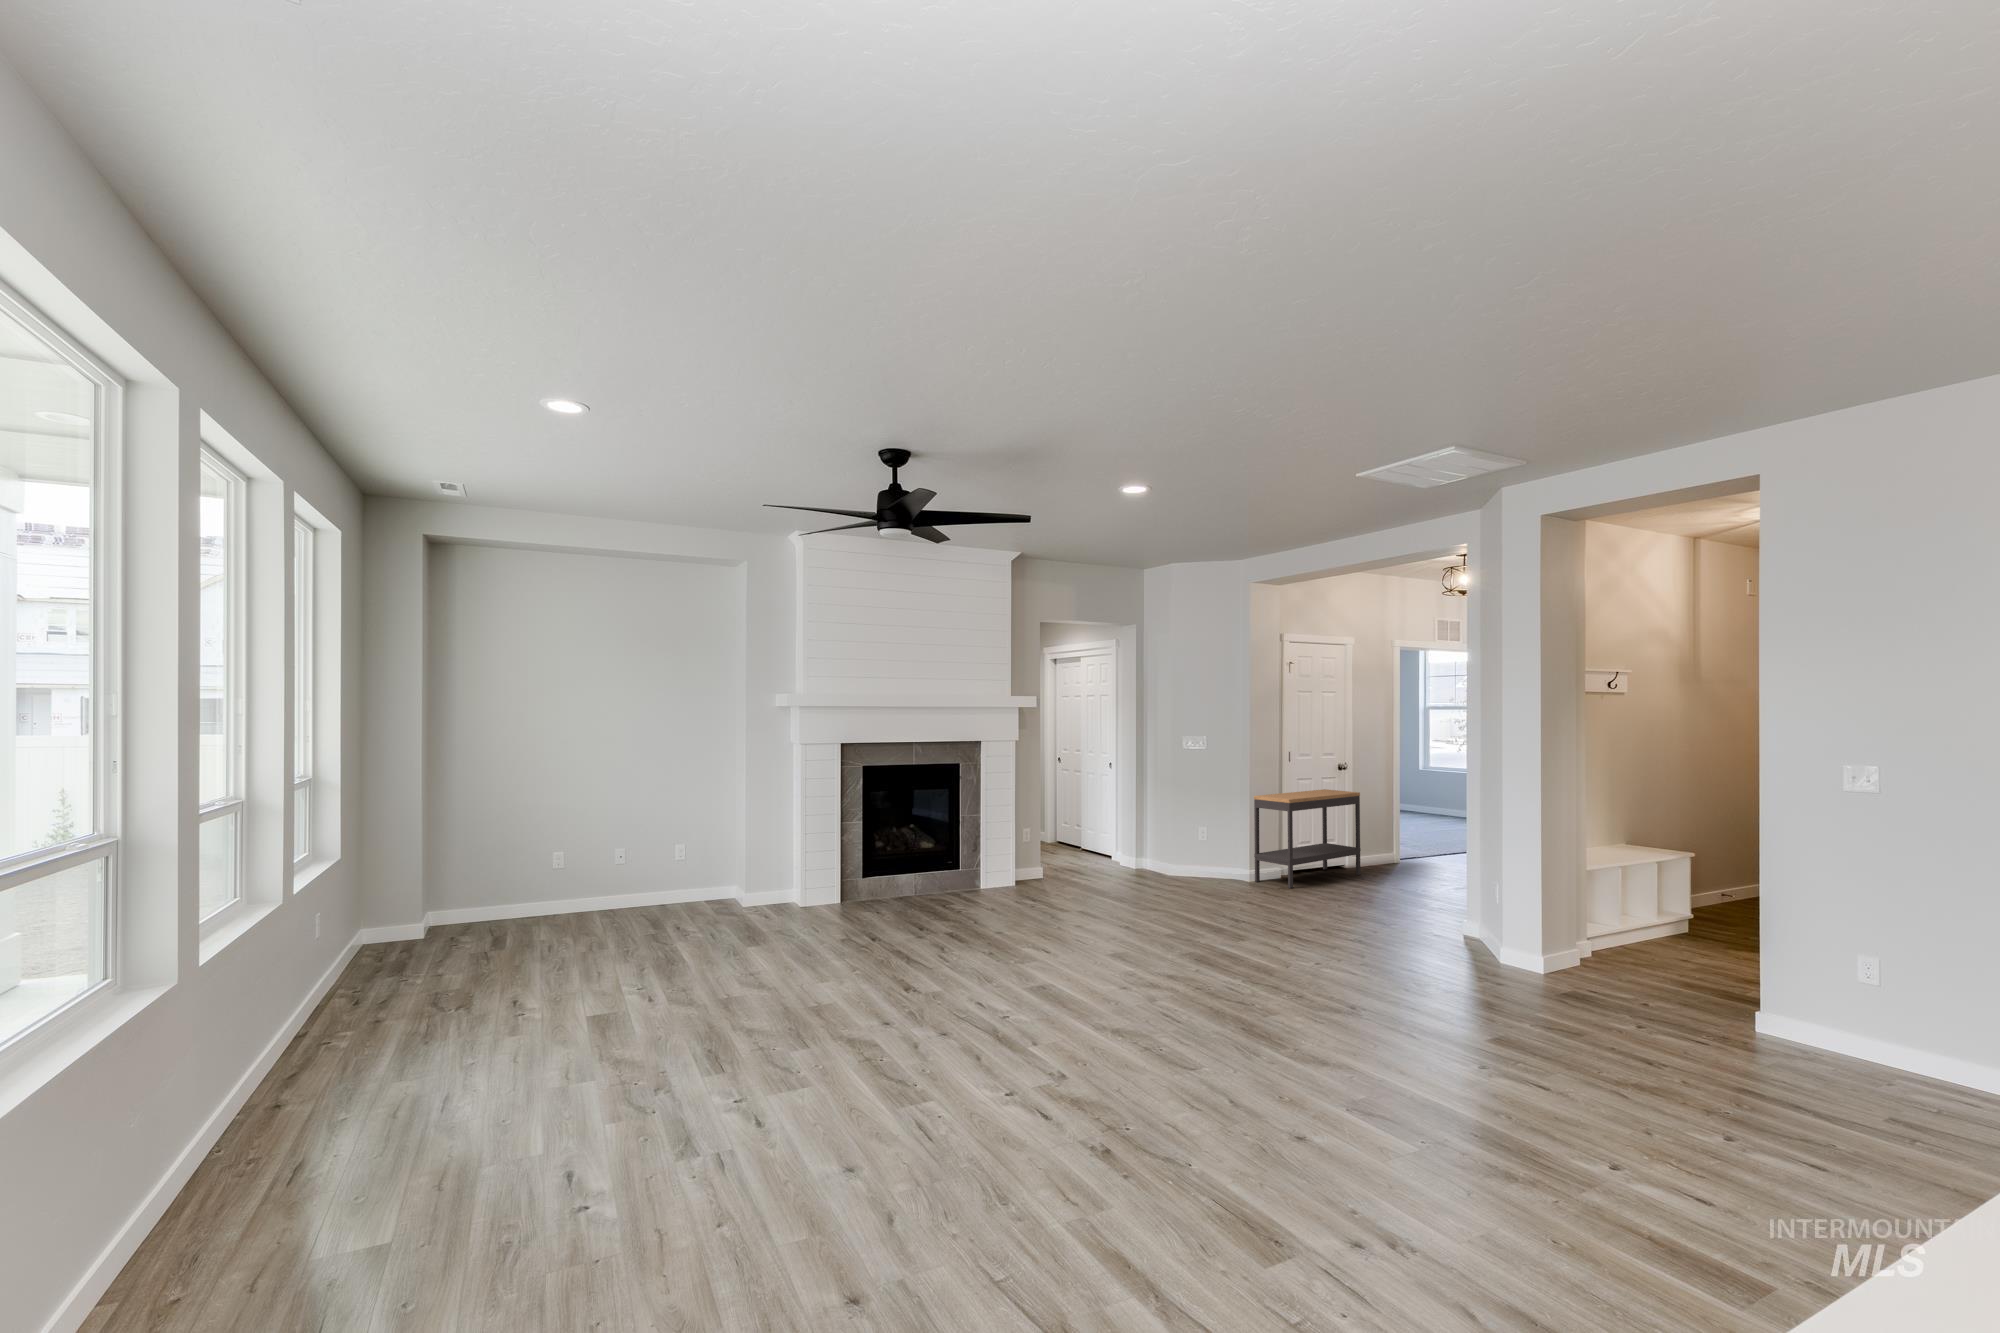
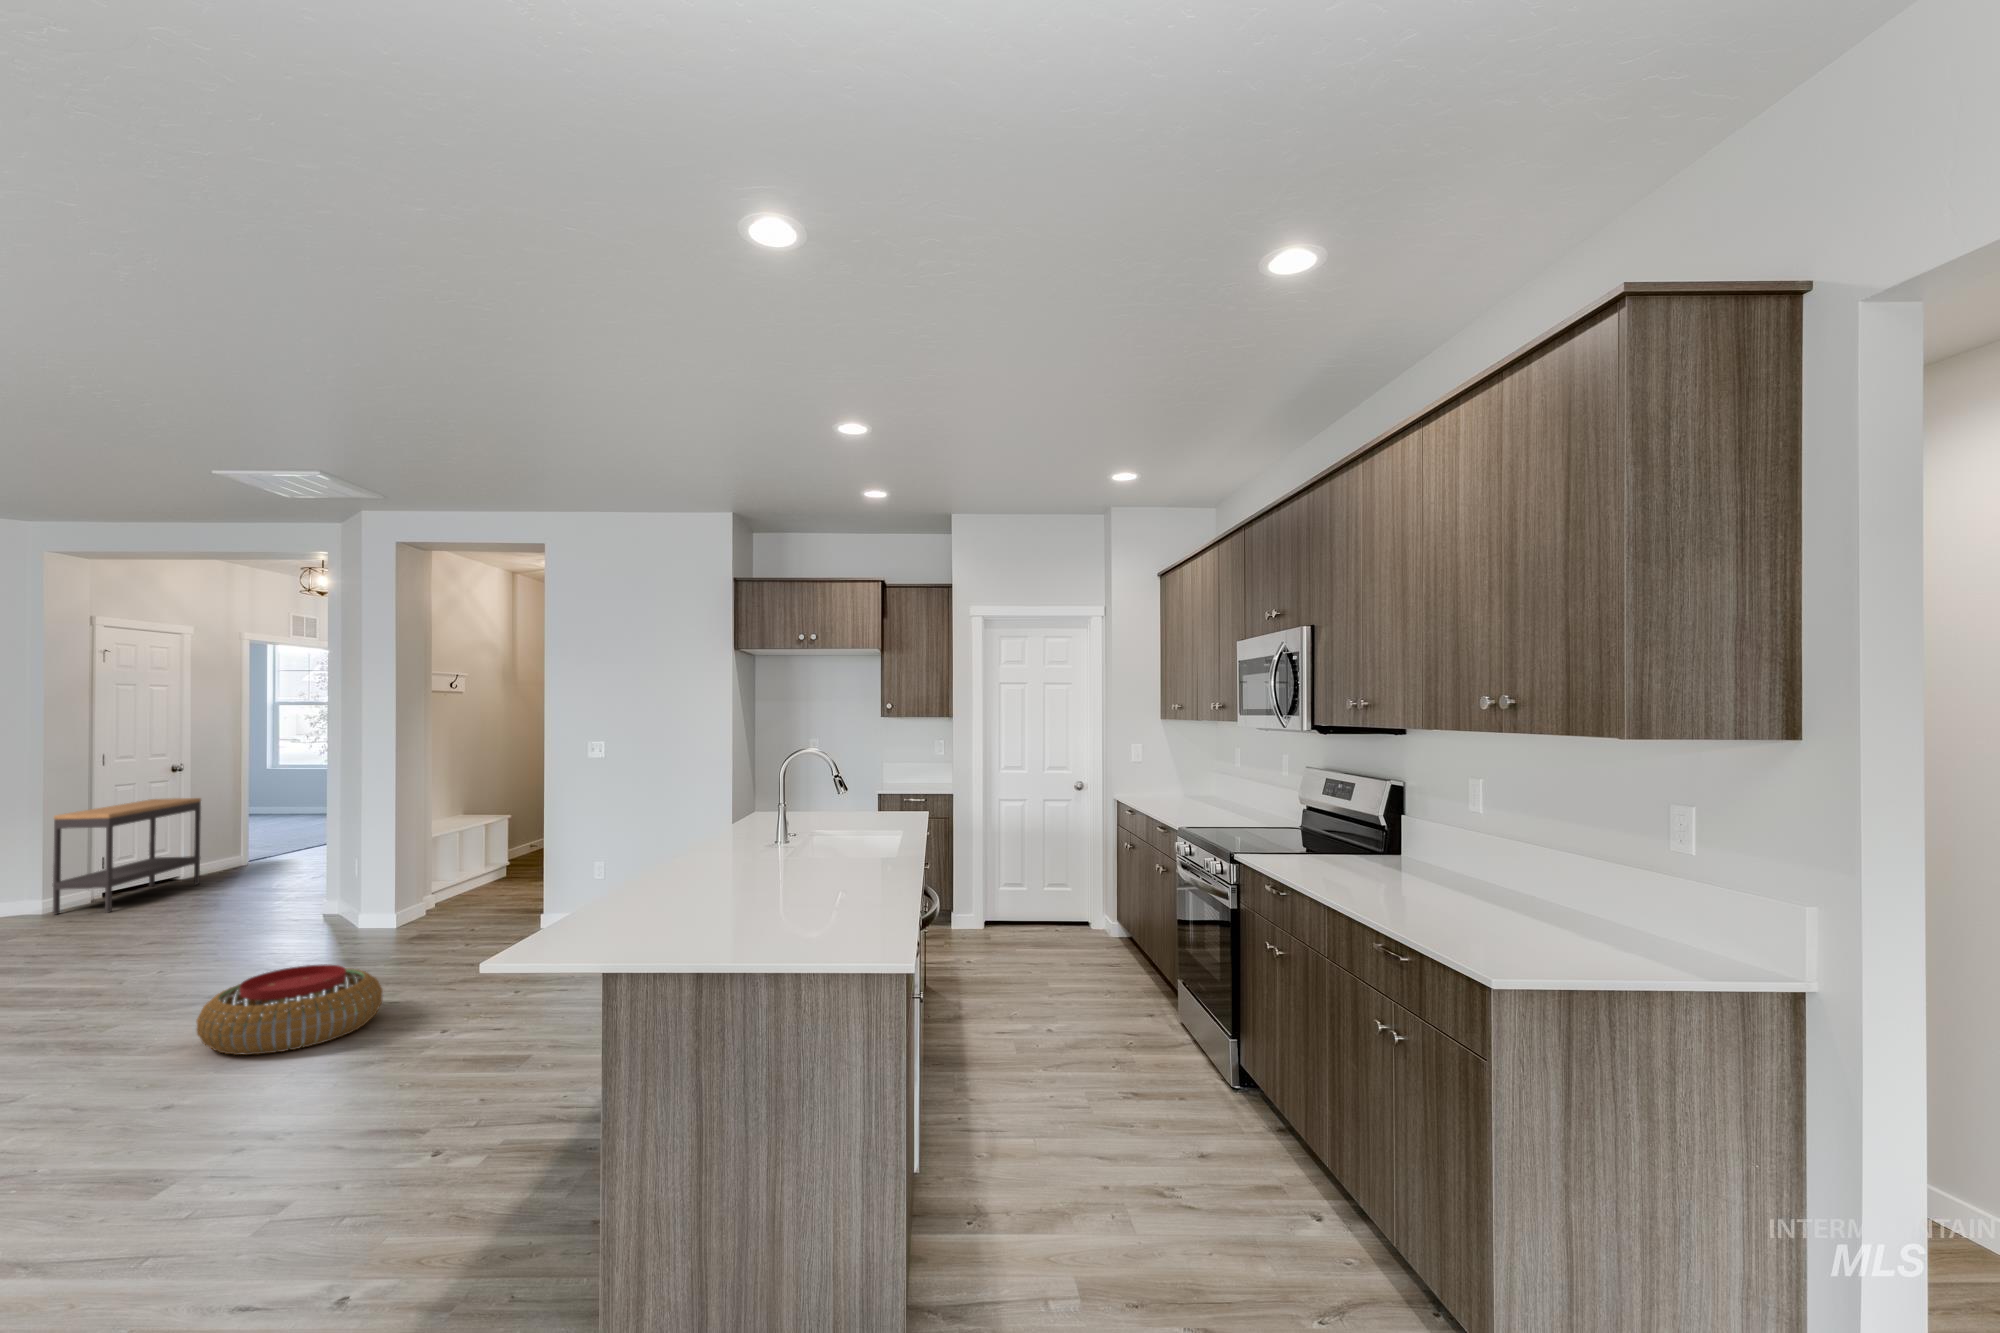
pouf: none [1327,1012,1535,1136] -> present [197,964,383,1055]

